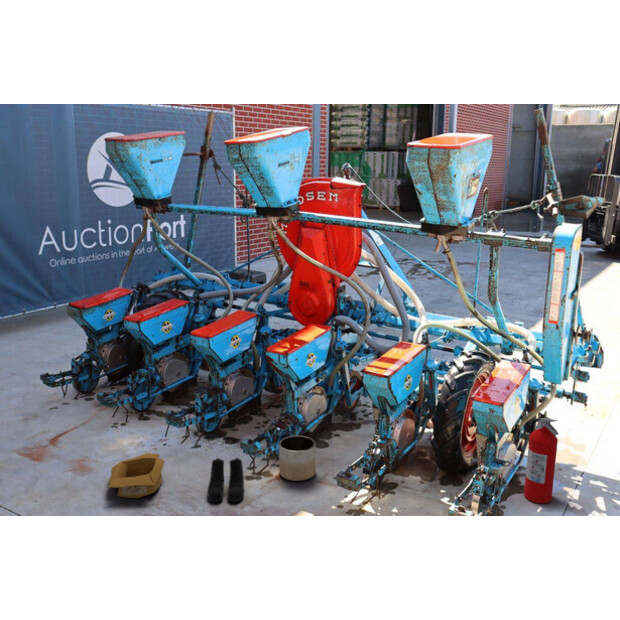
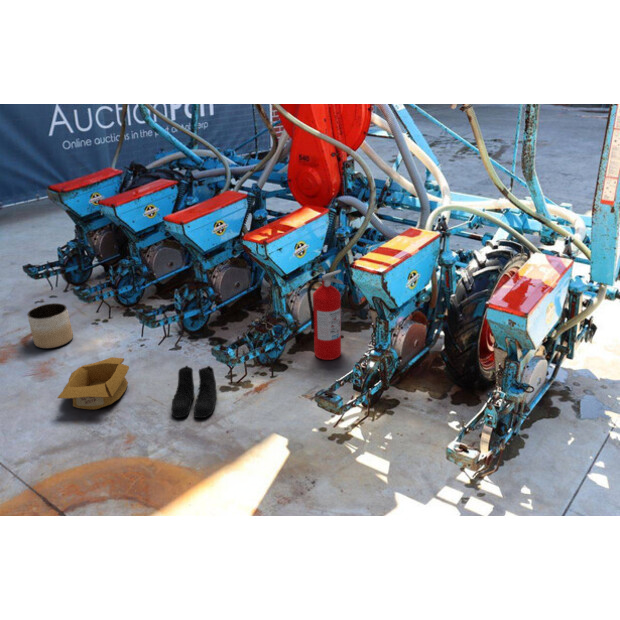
fire extinguisher: present [524,418,558,503] -> present [307,270,343,360]
planter: present [279,436,316,481] -> present [27,303,73,348]

